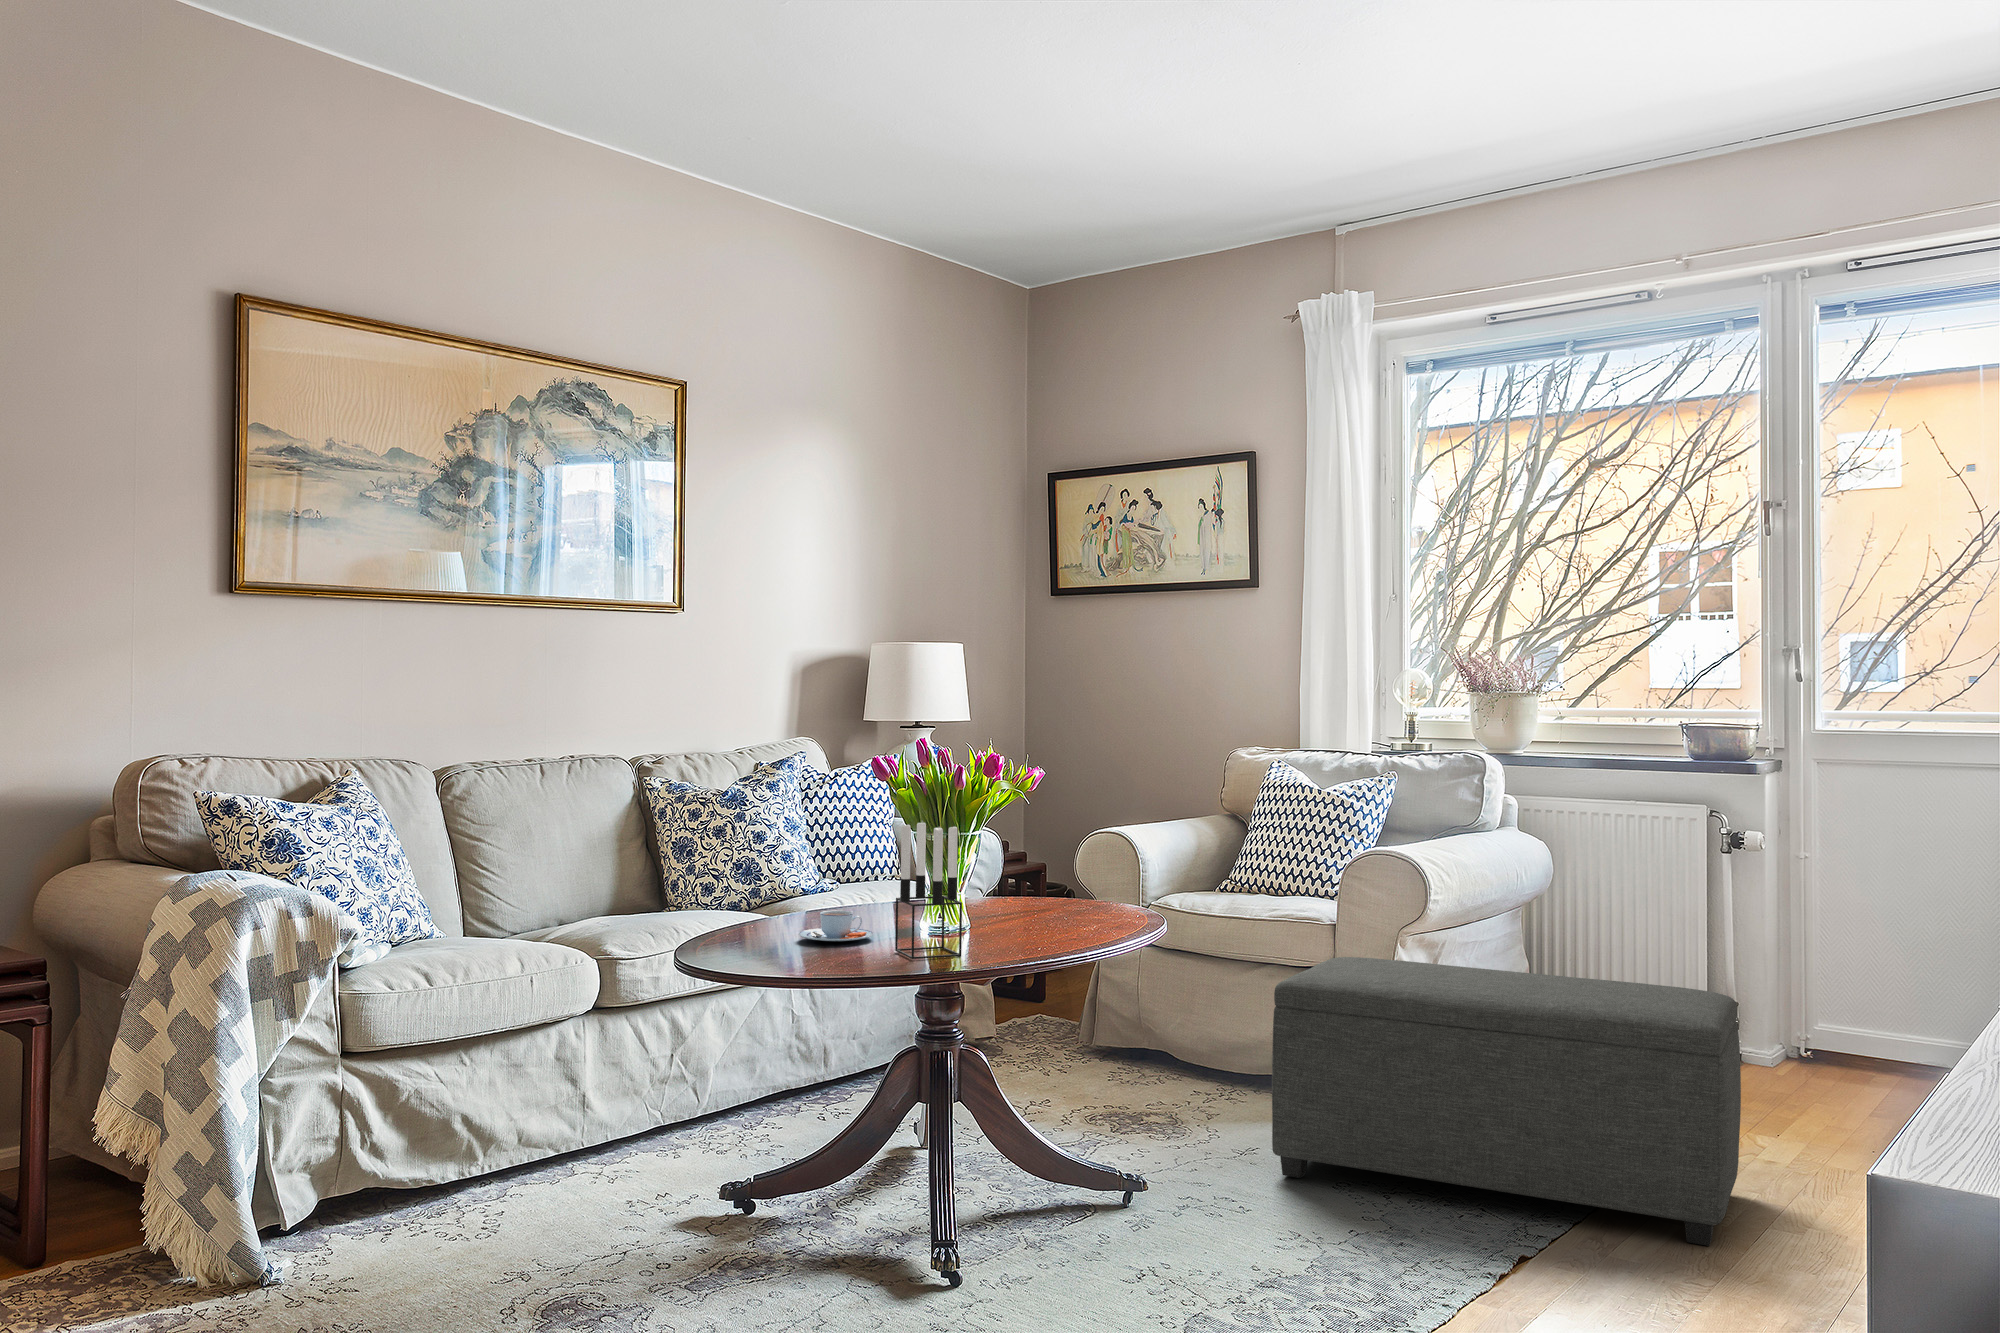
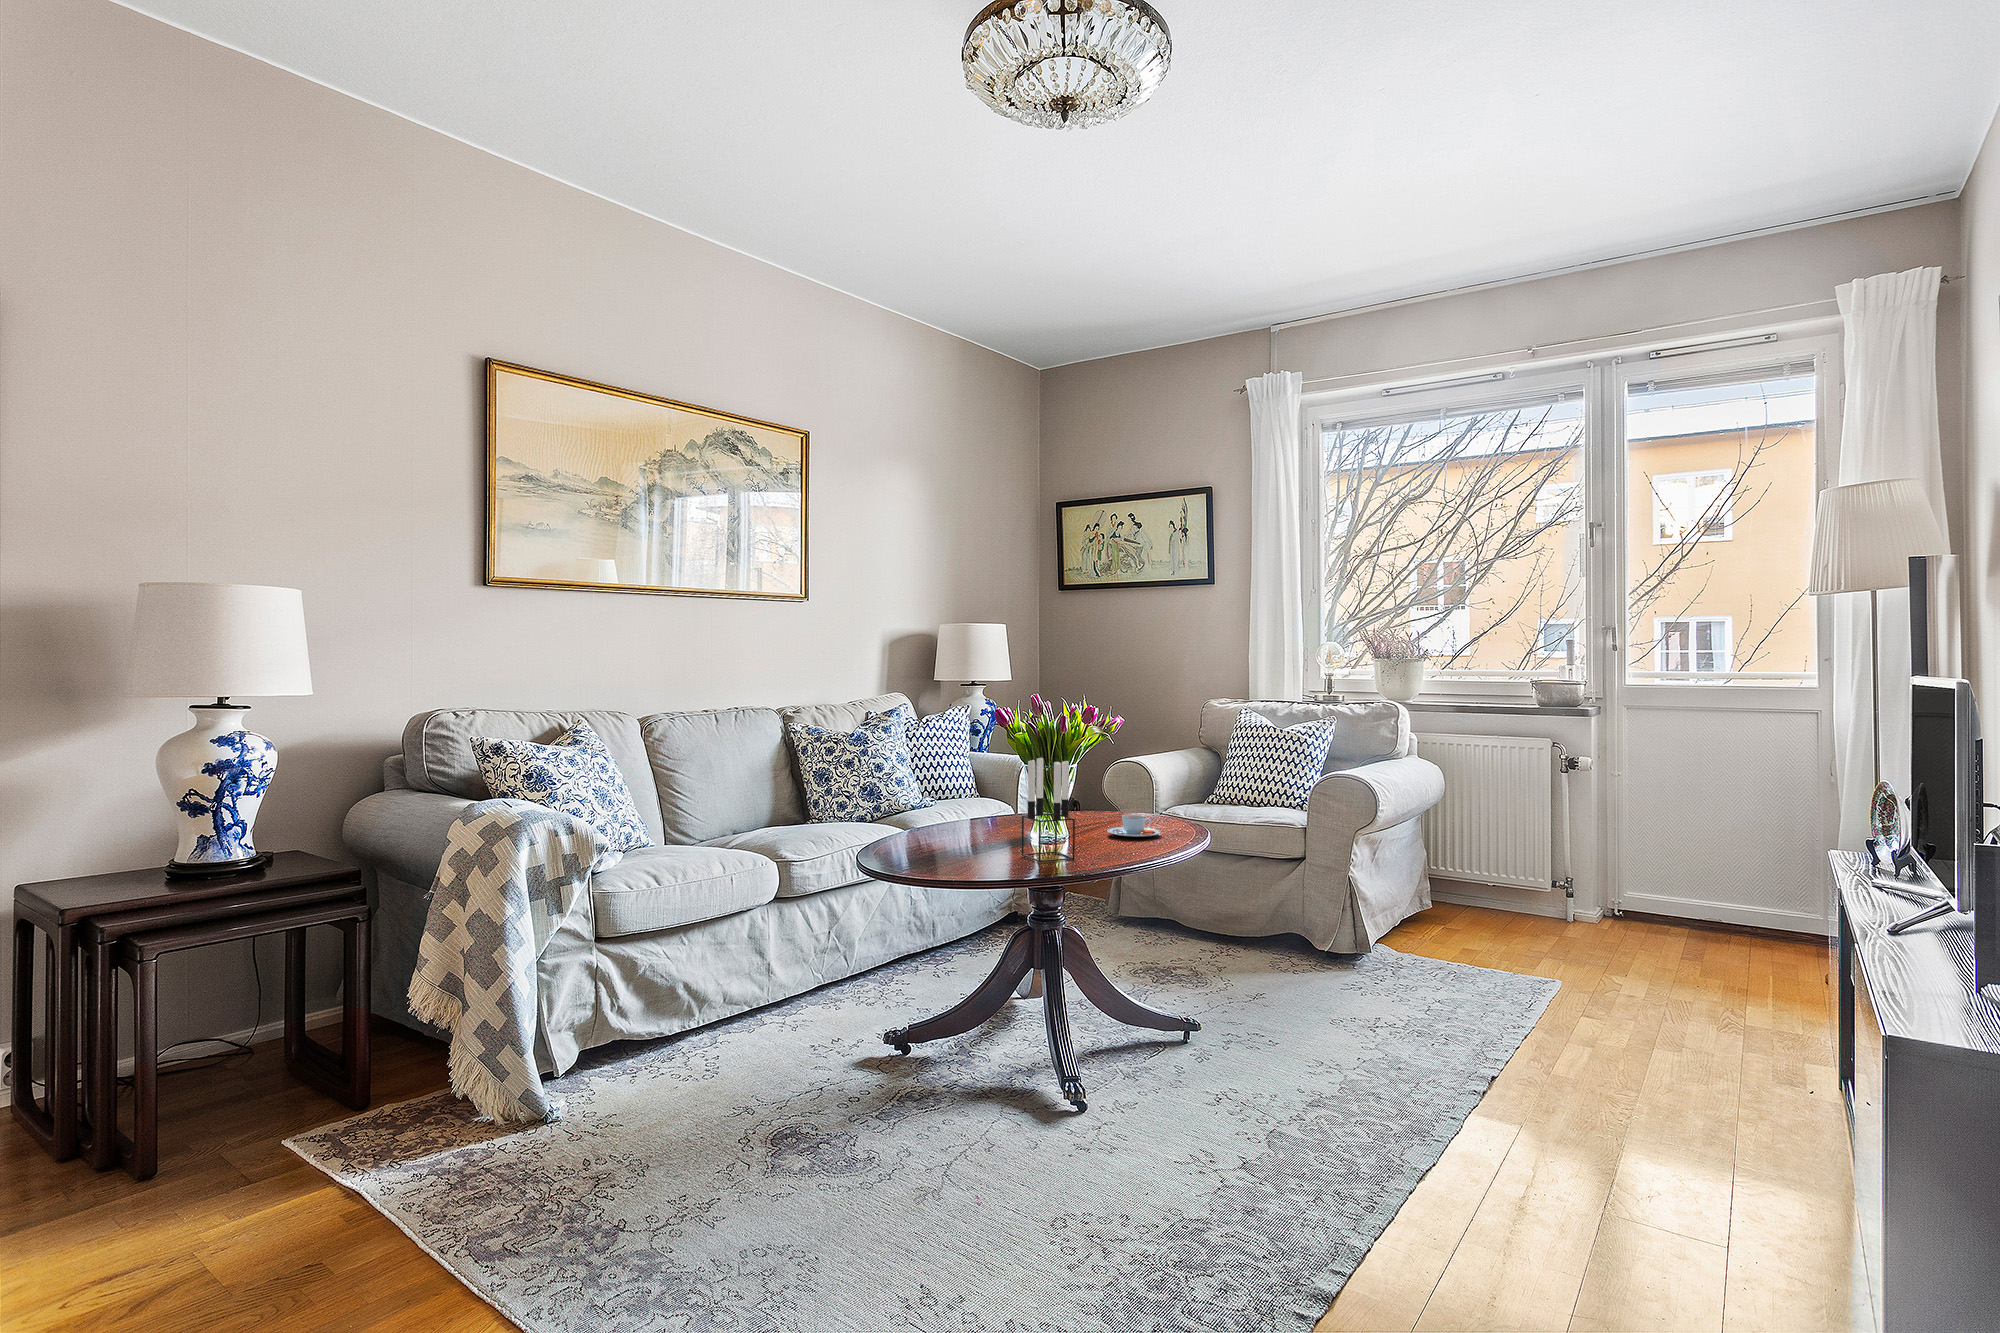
teacup: present [799,911,873,941] -> present [1107,814,1161,837]
ottoman: present [1272,957,1741,1246] -> none [1284,852,1639,1066]

